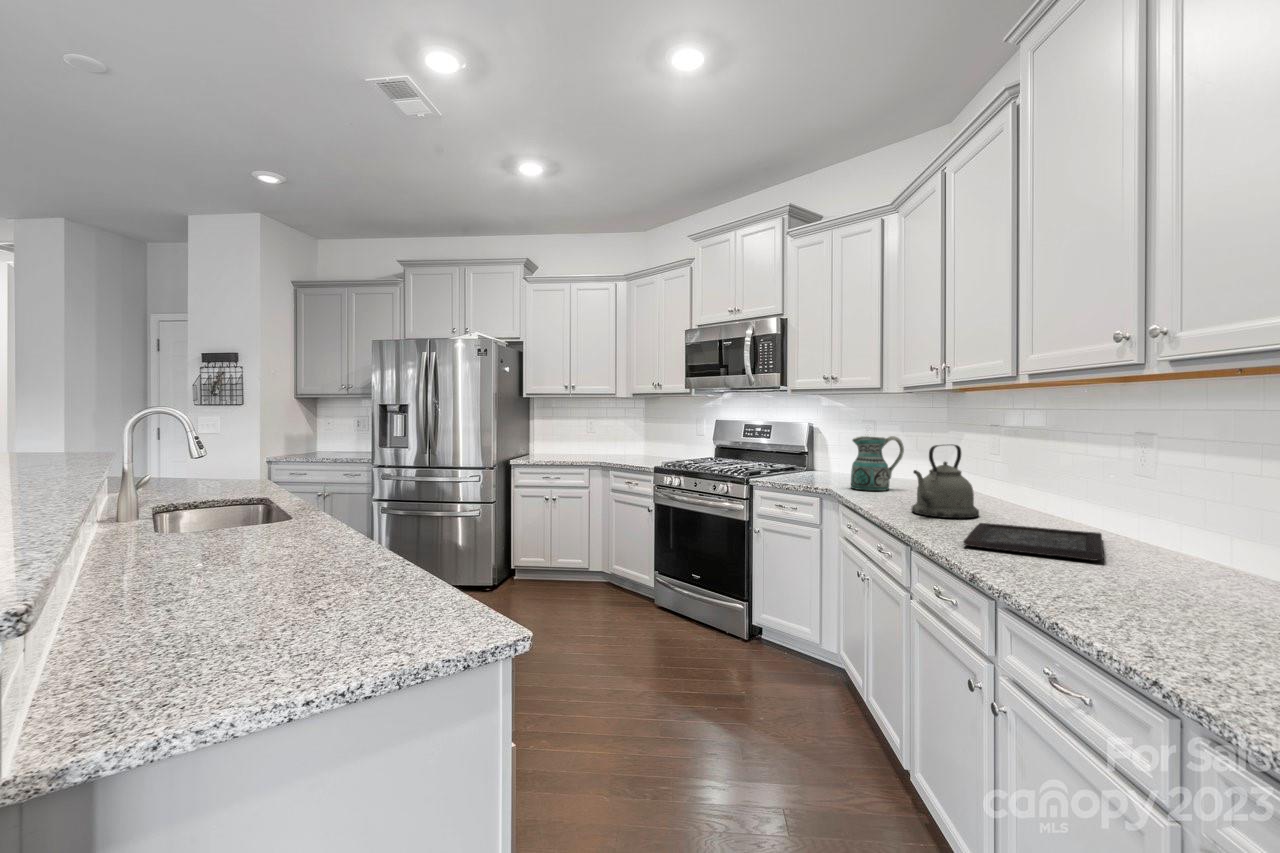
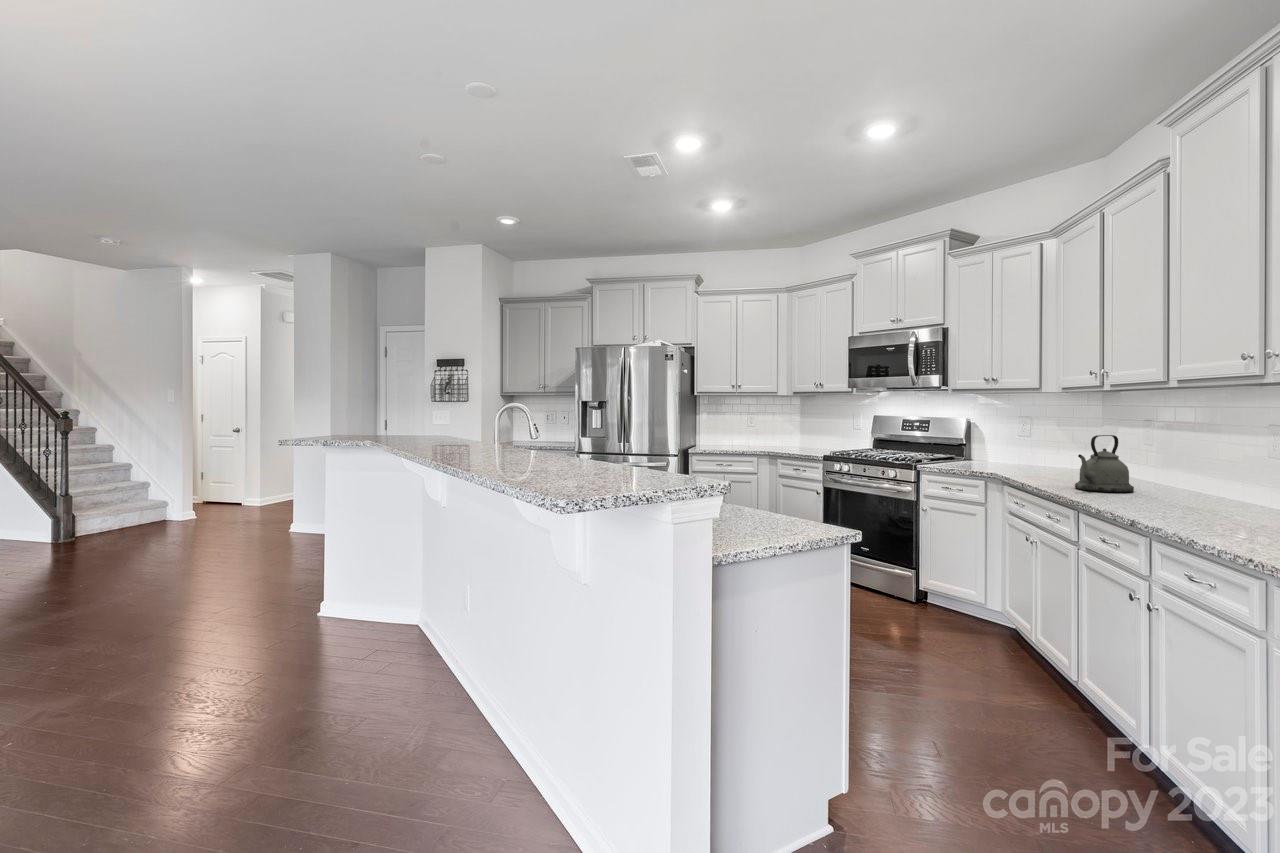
ceramic pitcher: present [851,436,904,491] -> none [1013,429,1062,475]
tray: present [963,523,1104,561] -> none [1123,494,1237,515]

